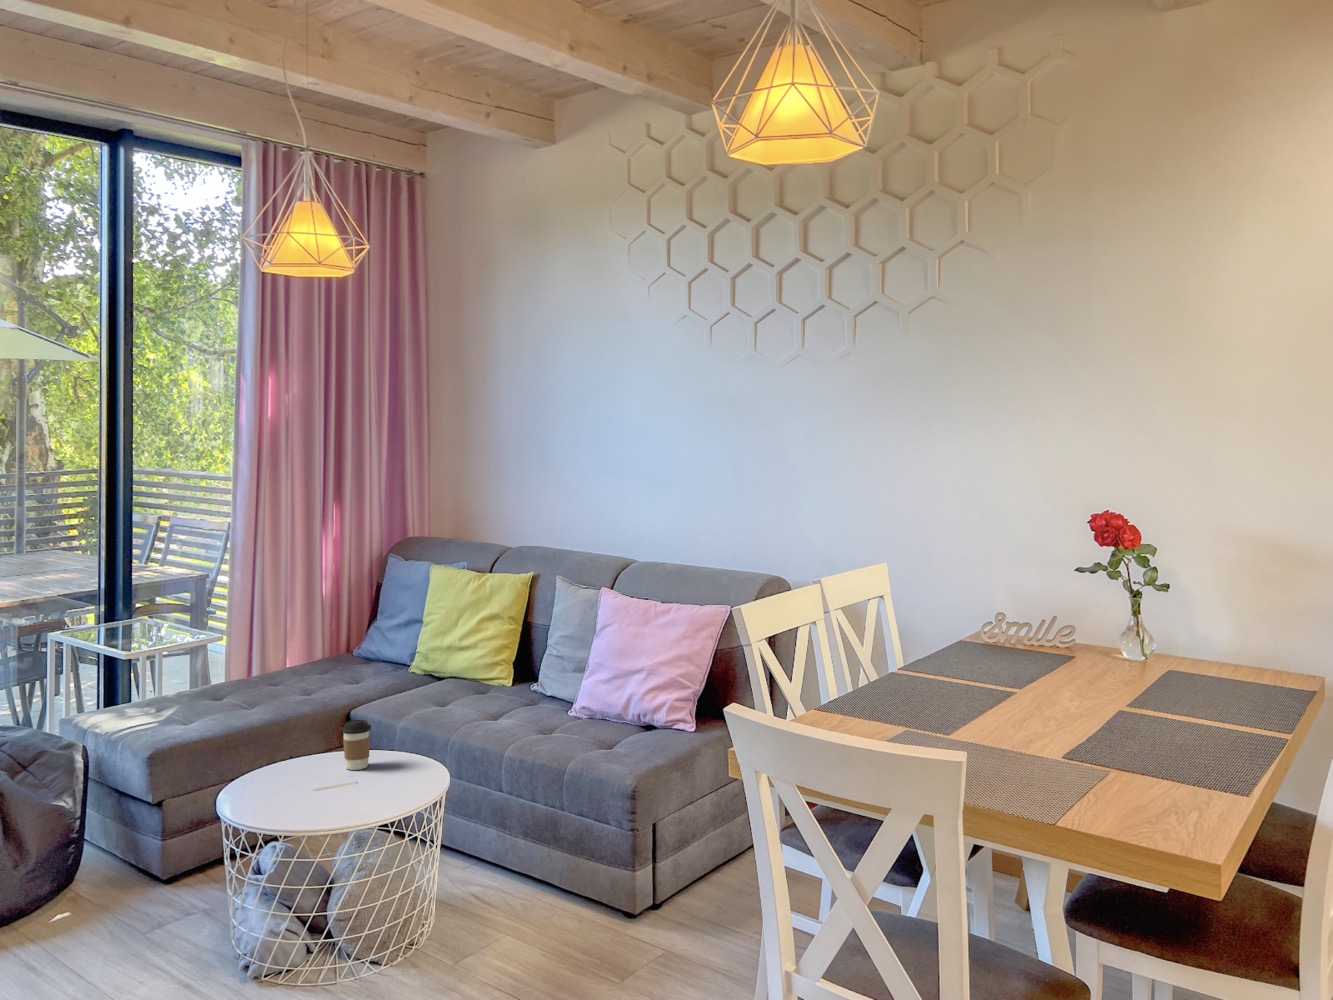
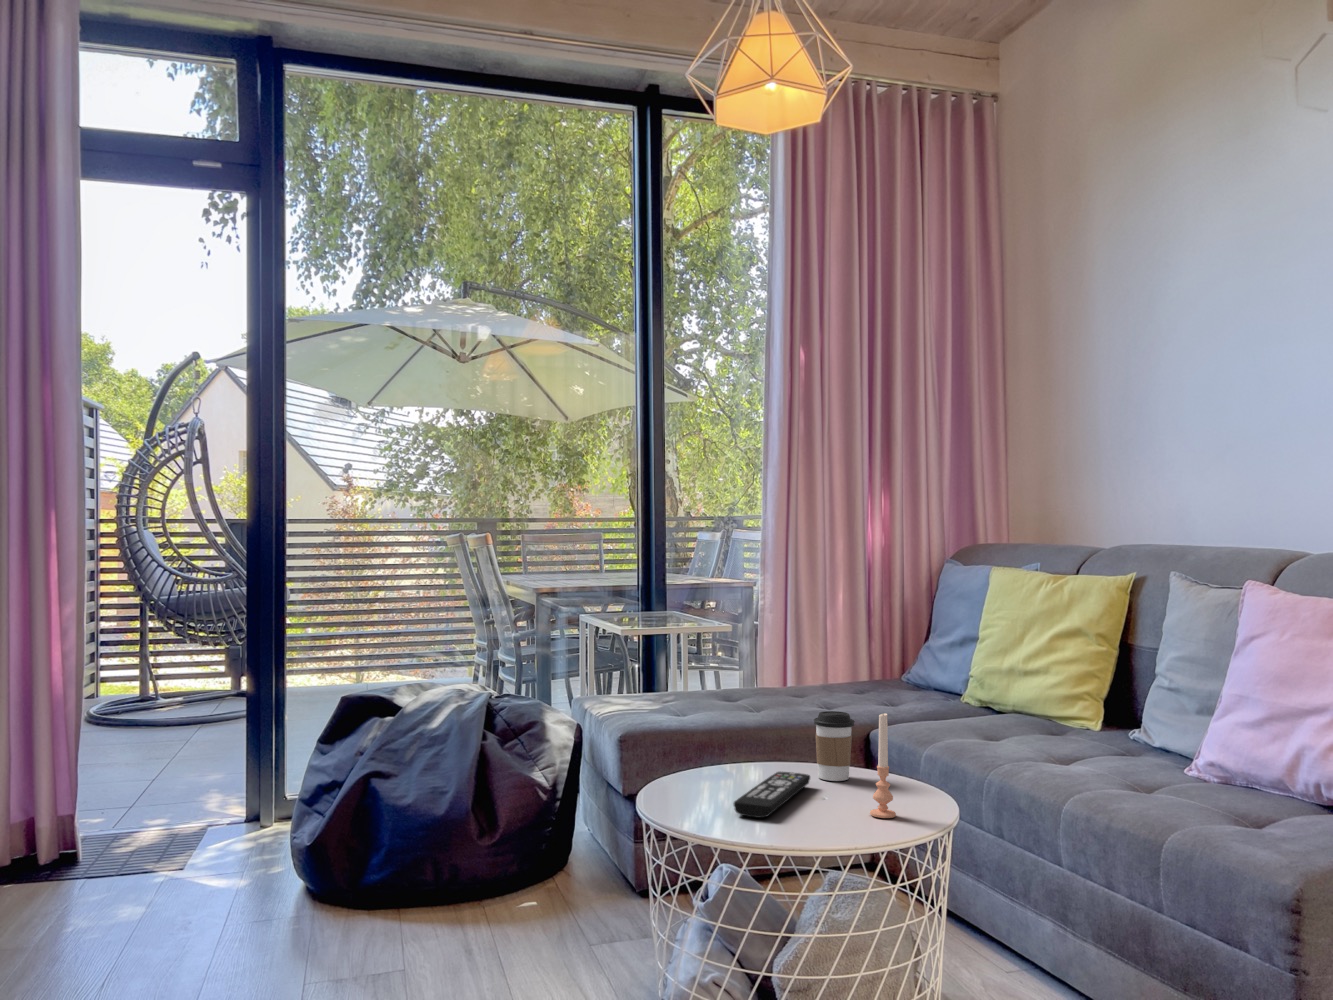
candle: none [398,726,415,793] -> present [870,713,896,818]
remote control: none [309,770,346,812] -> present [734,772,810,818]

